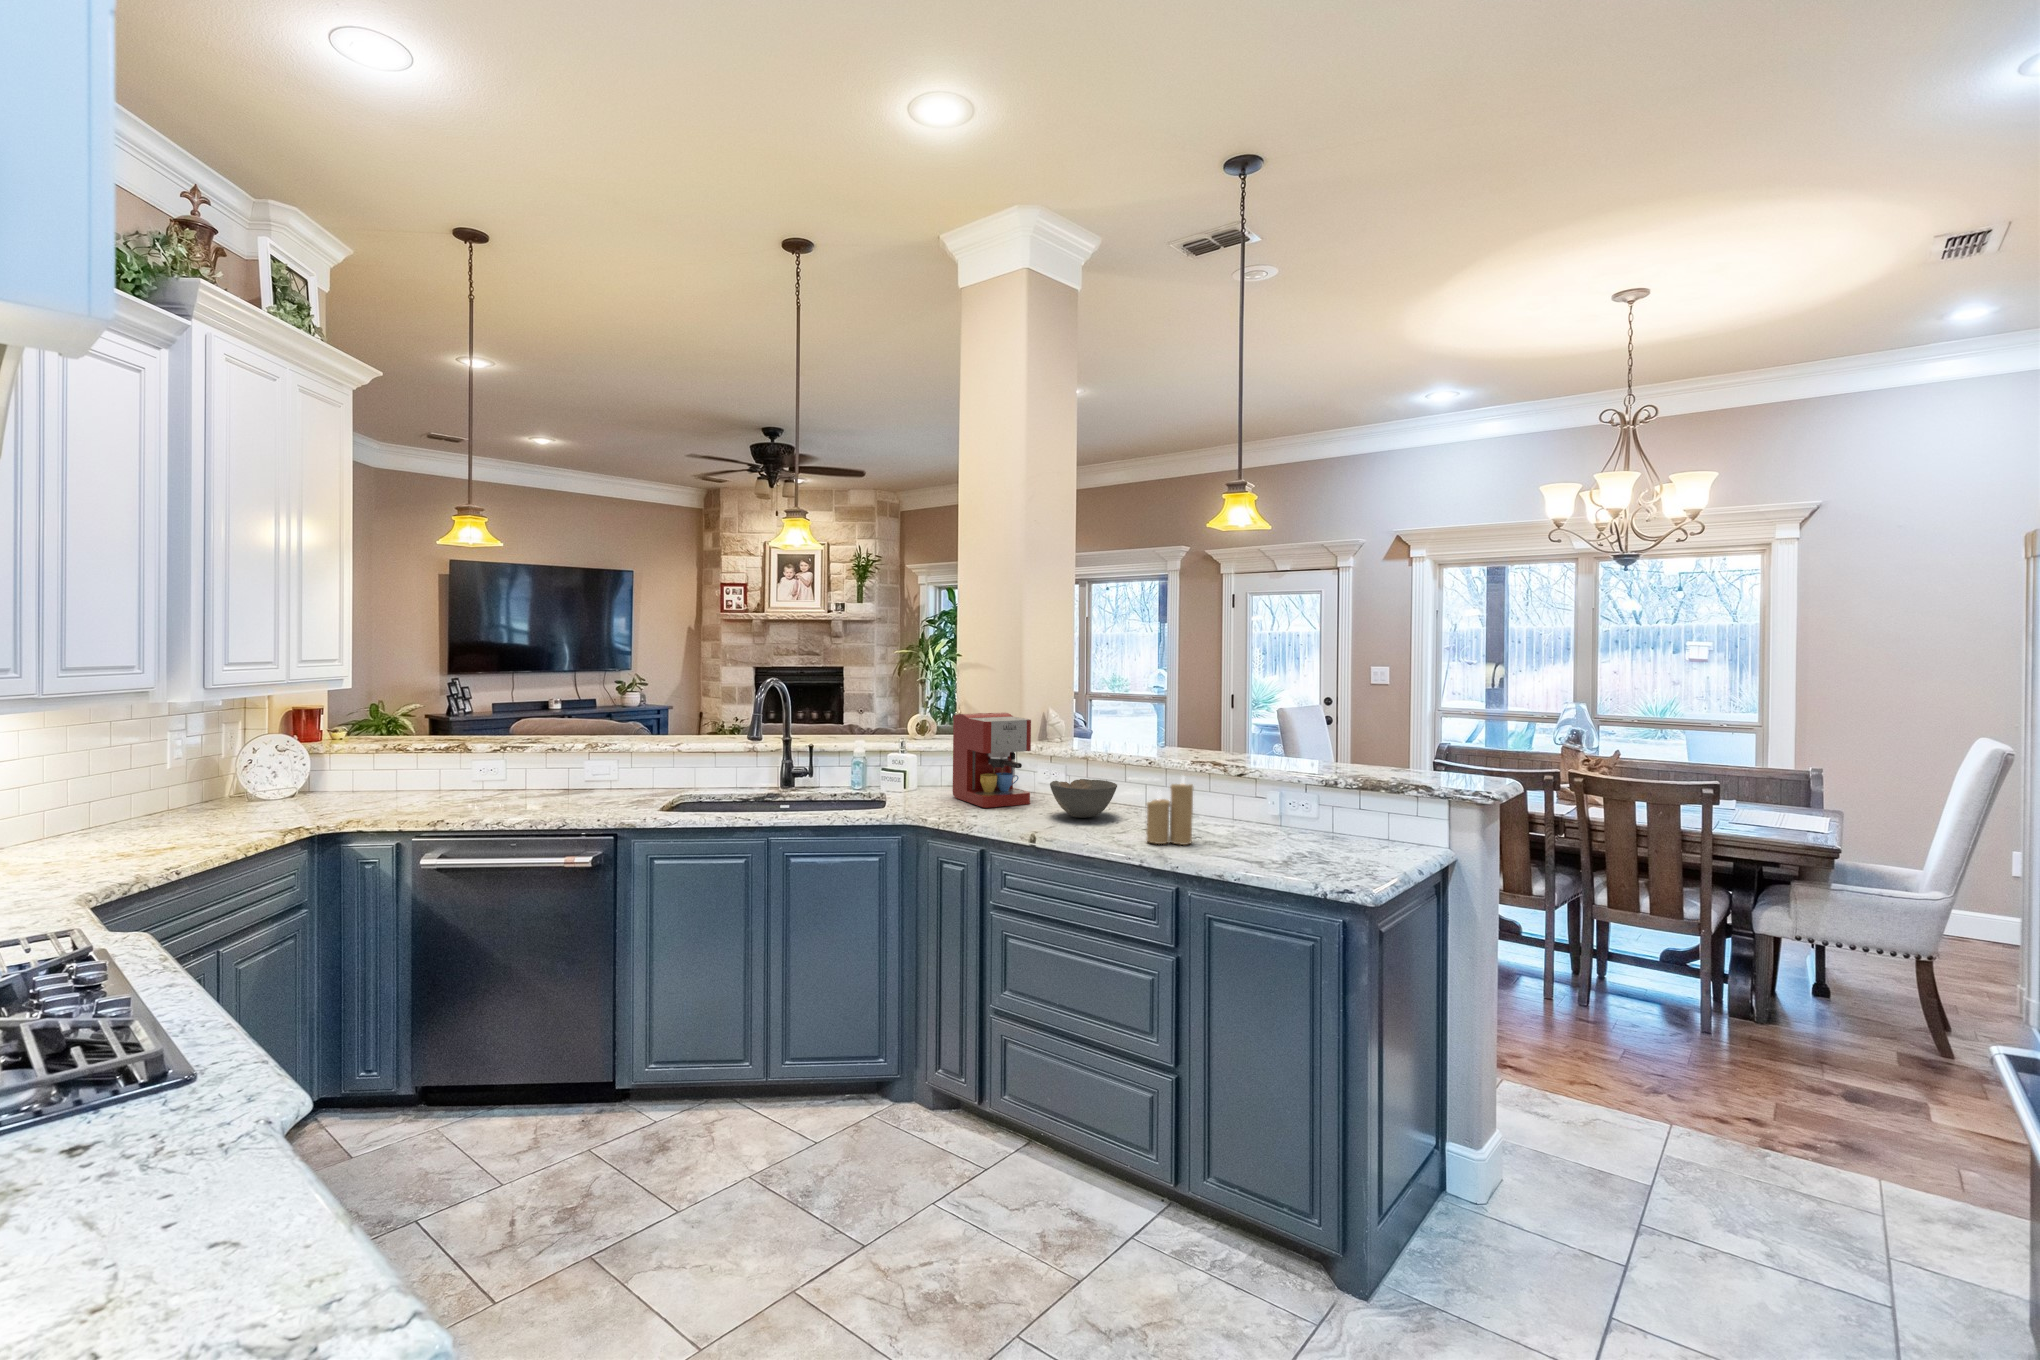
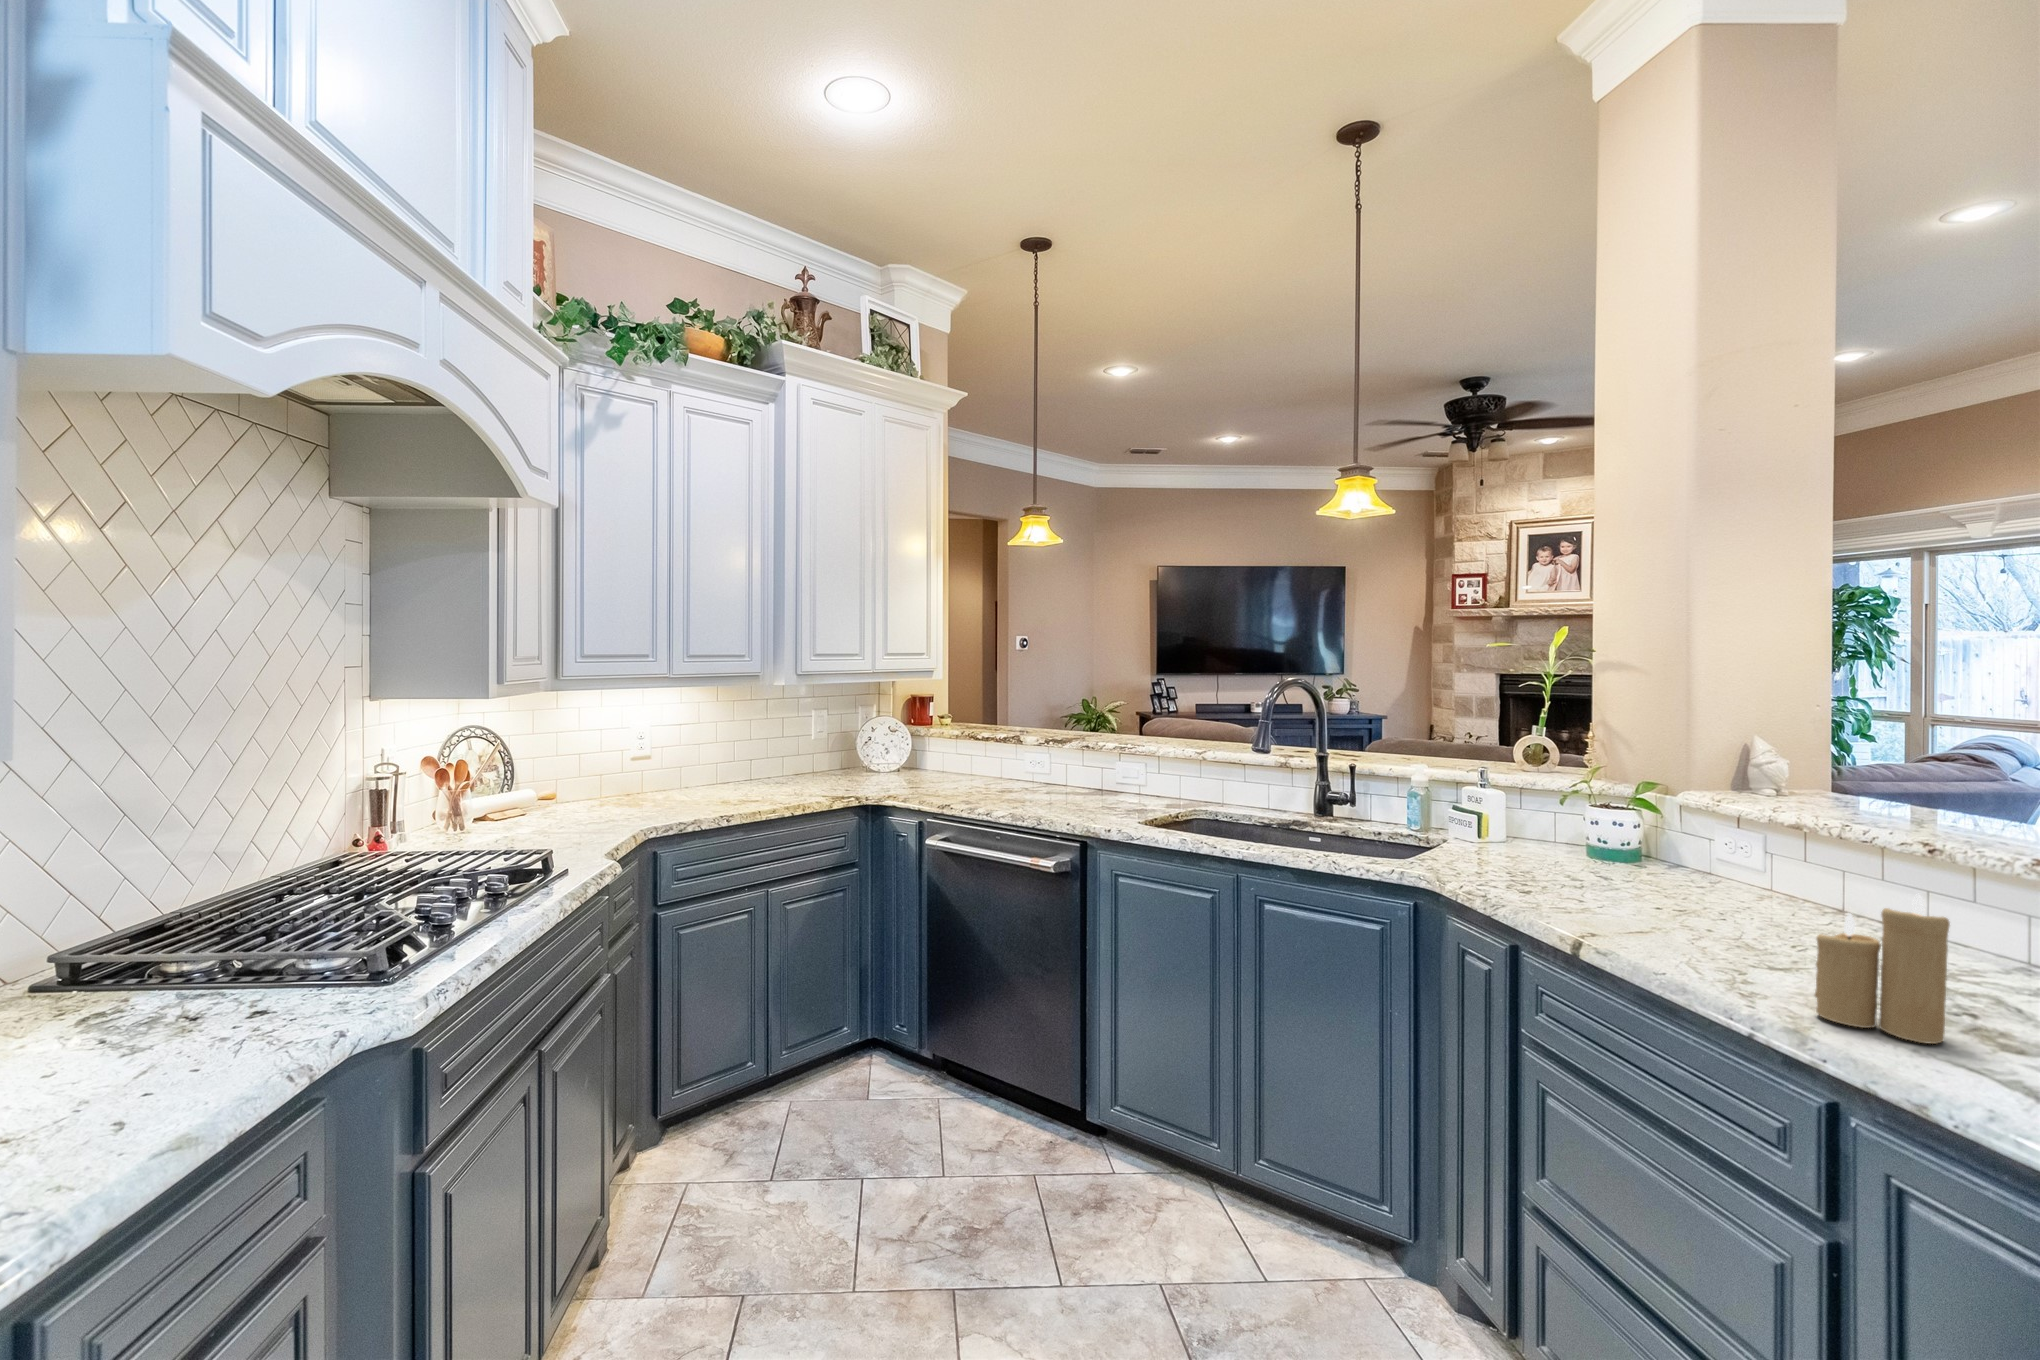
coffee maker: present [953,712,1031,808] -> none [1533,739,1668,897]
bowl: present [1050,779,1117,818] -> none [1662,865,1821,941]

